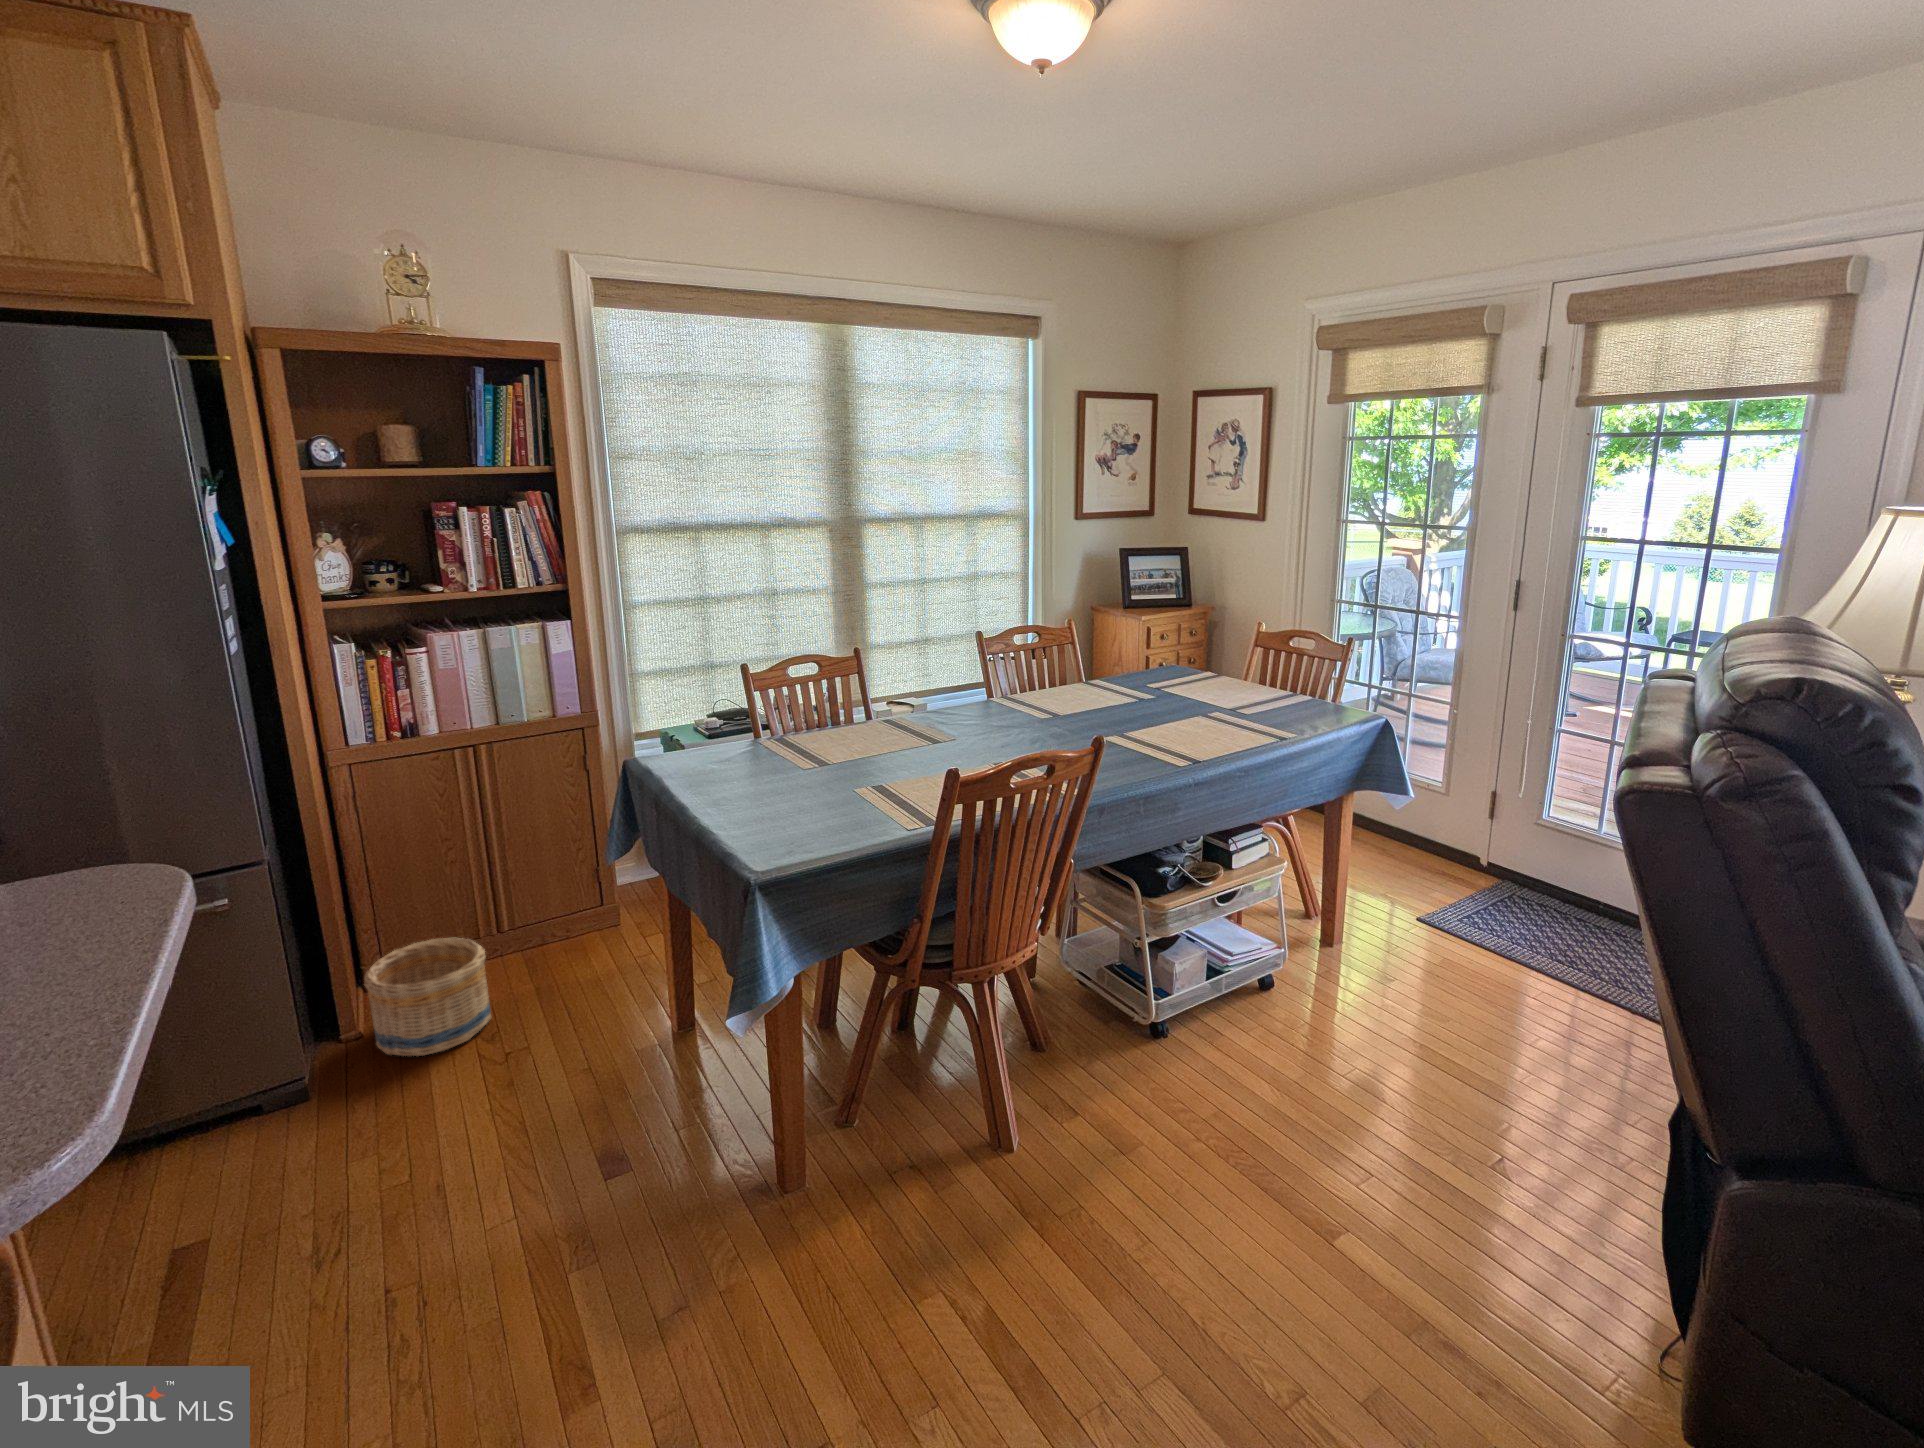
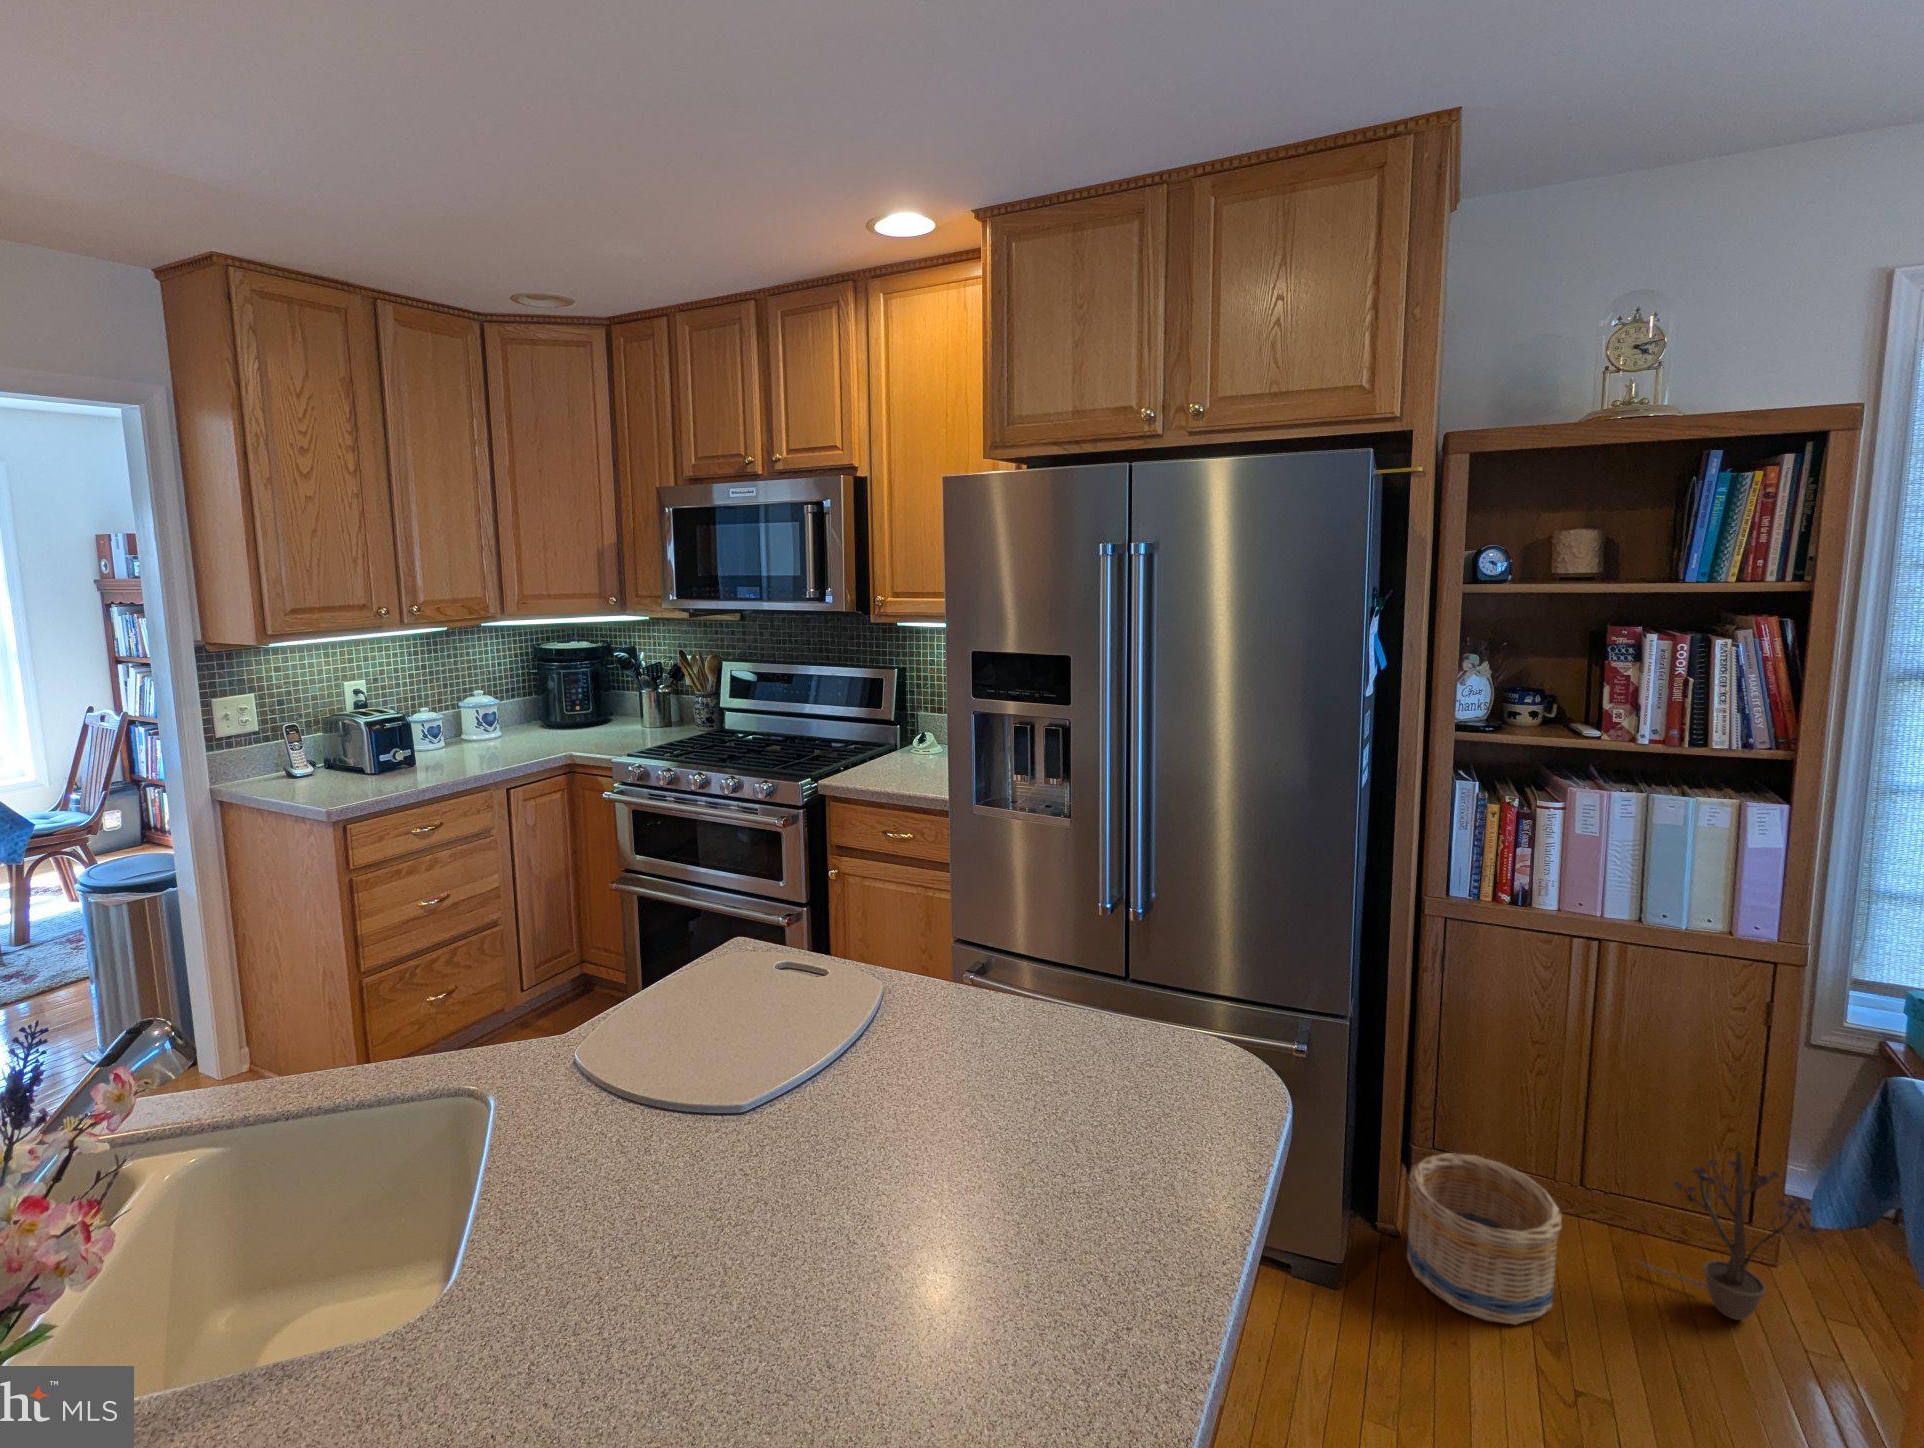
decorative plant: none [543,854,631,964] -> present [1640,1150,1817,1320]

